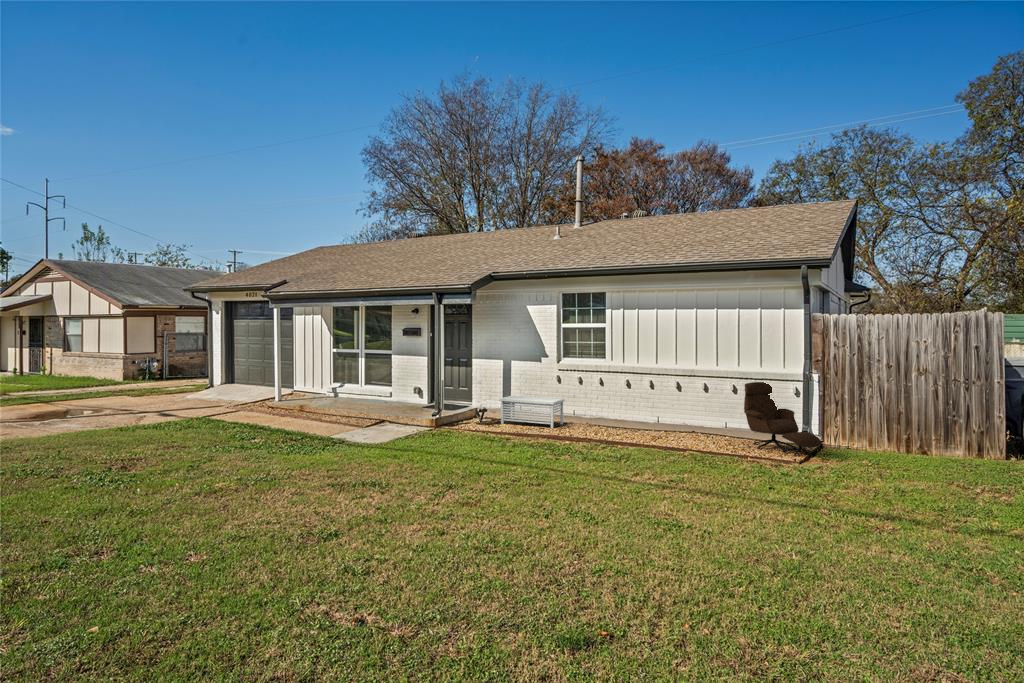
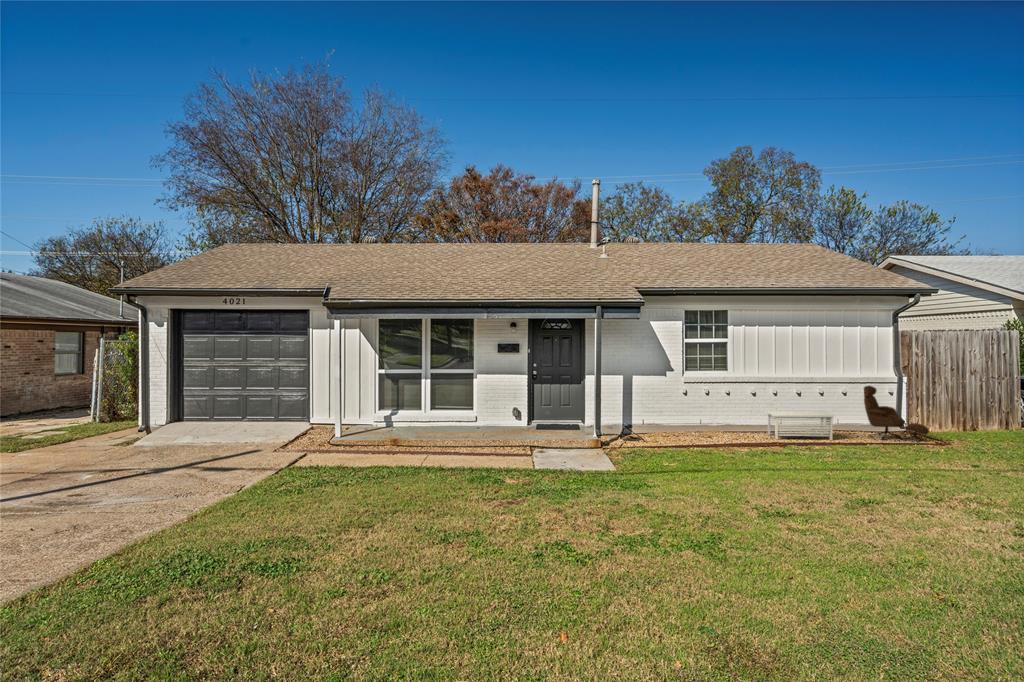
storage bench: present [499,396,564,428] -> present [766,410,834,440]

